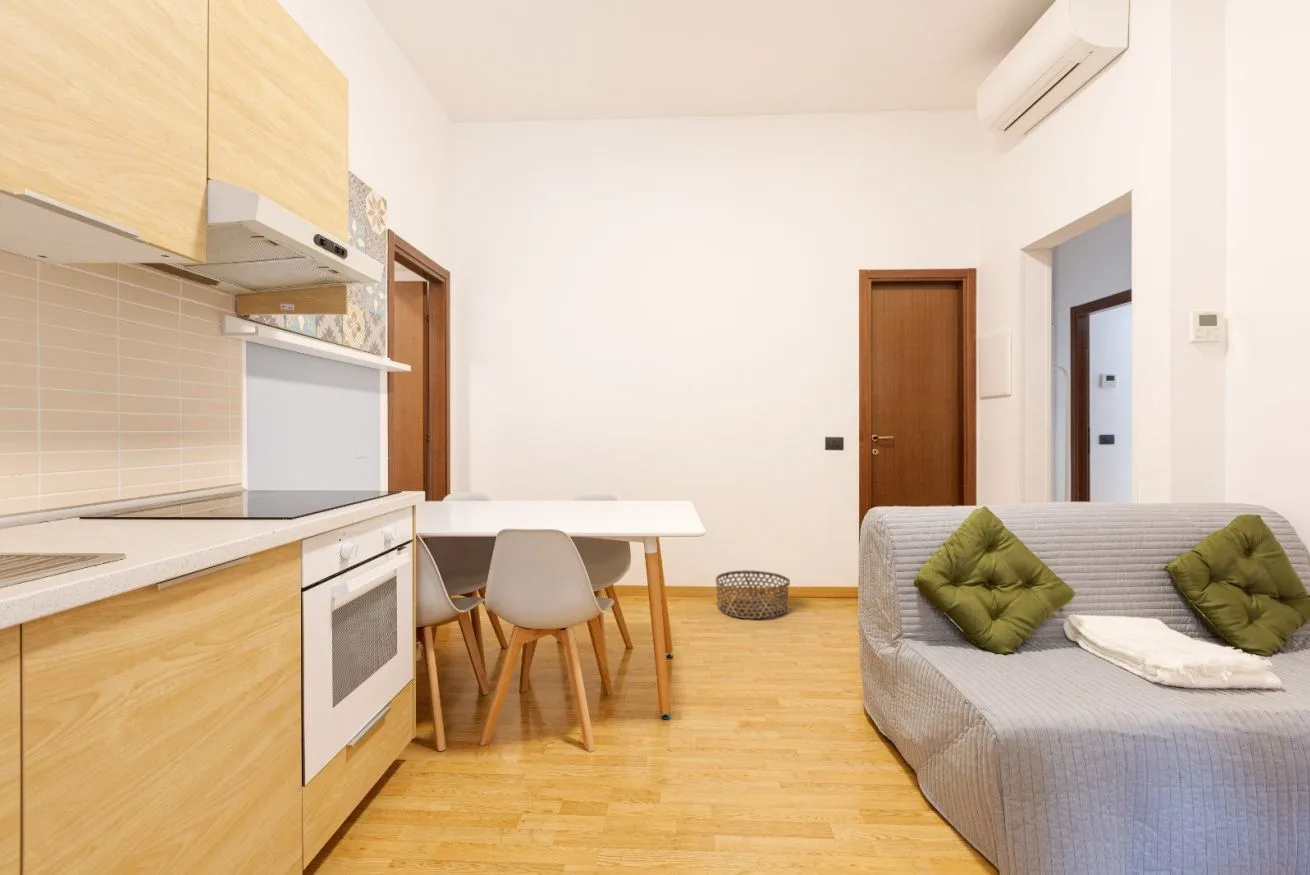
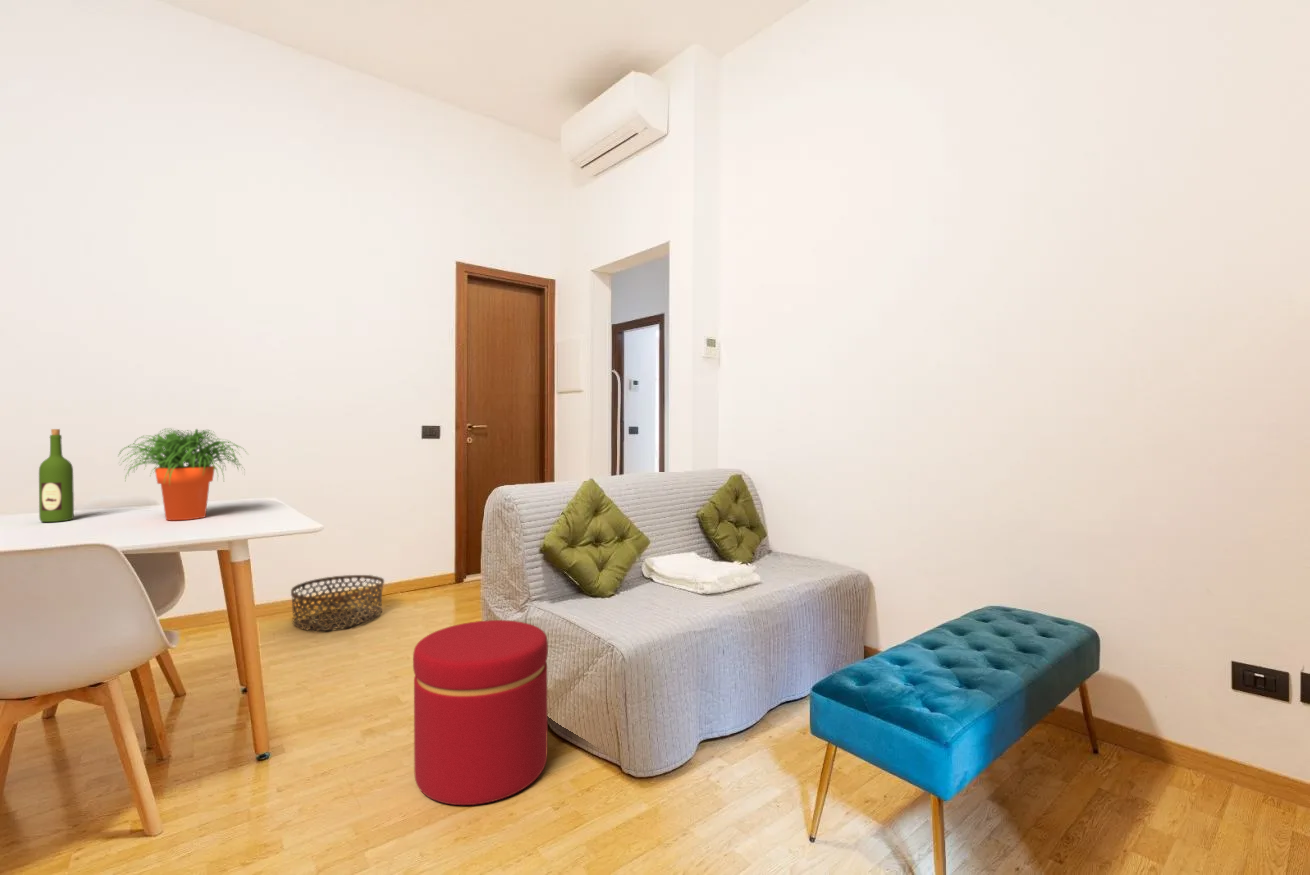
wine bottle: none [552,445,569,509] -> present [39,429,74,522]
potted plant: none [586,445,665,516] -> present [123,429,240,520]
ottoman: none [767,646,908,847] -> present [413,620,548,805]

